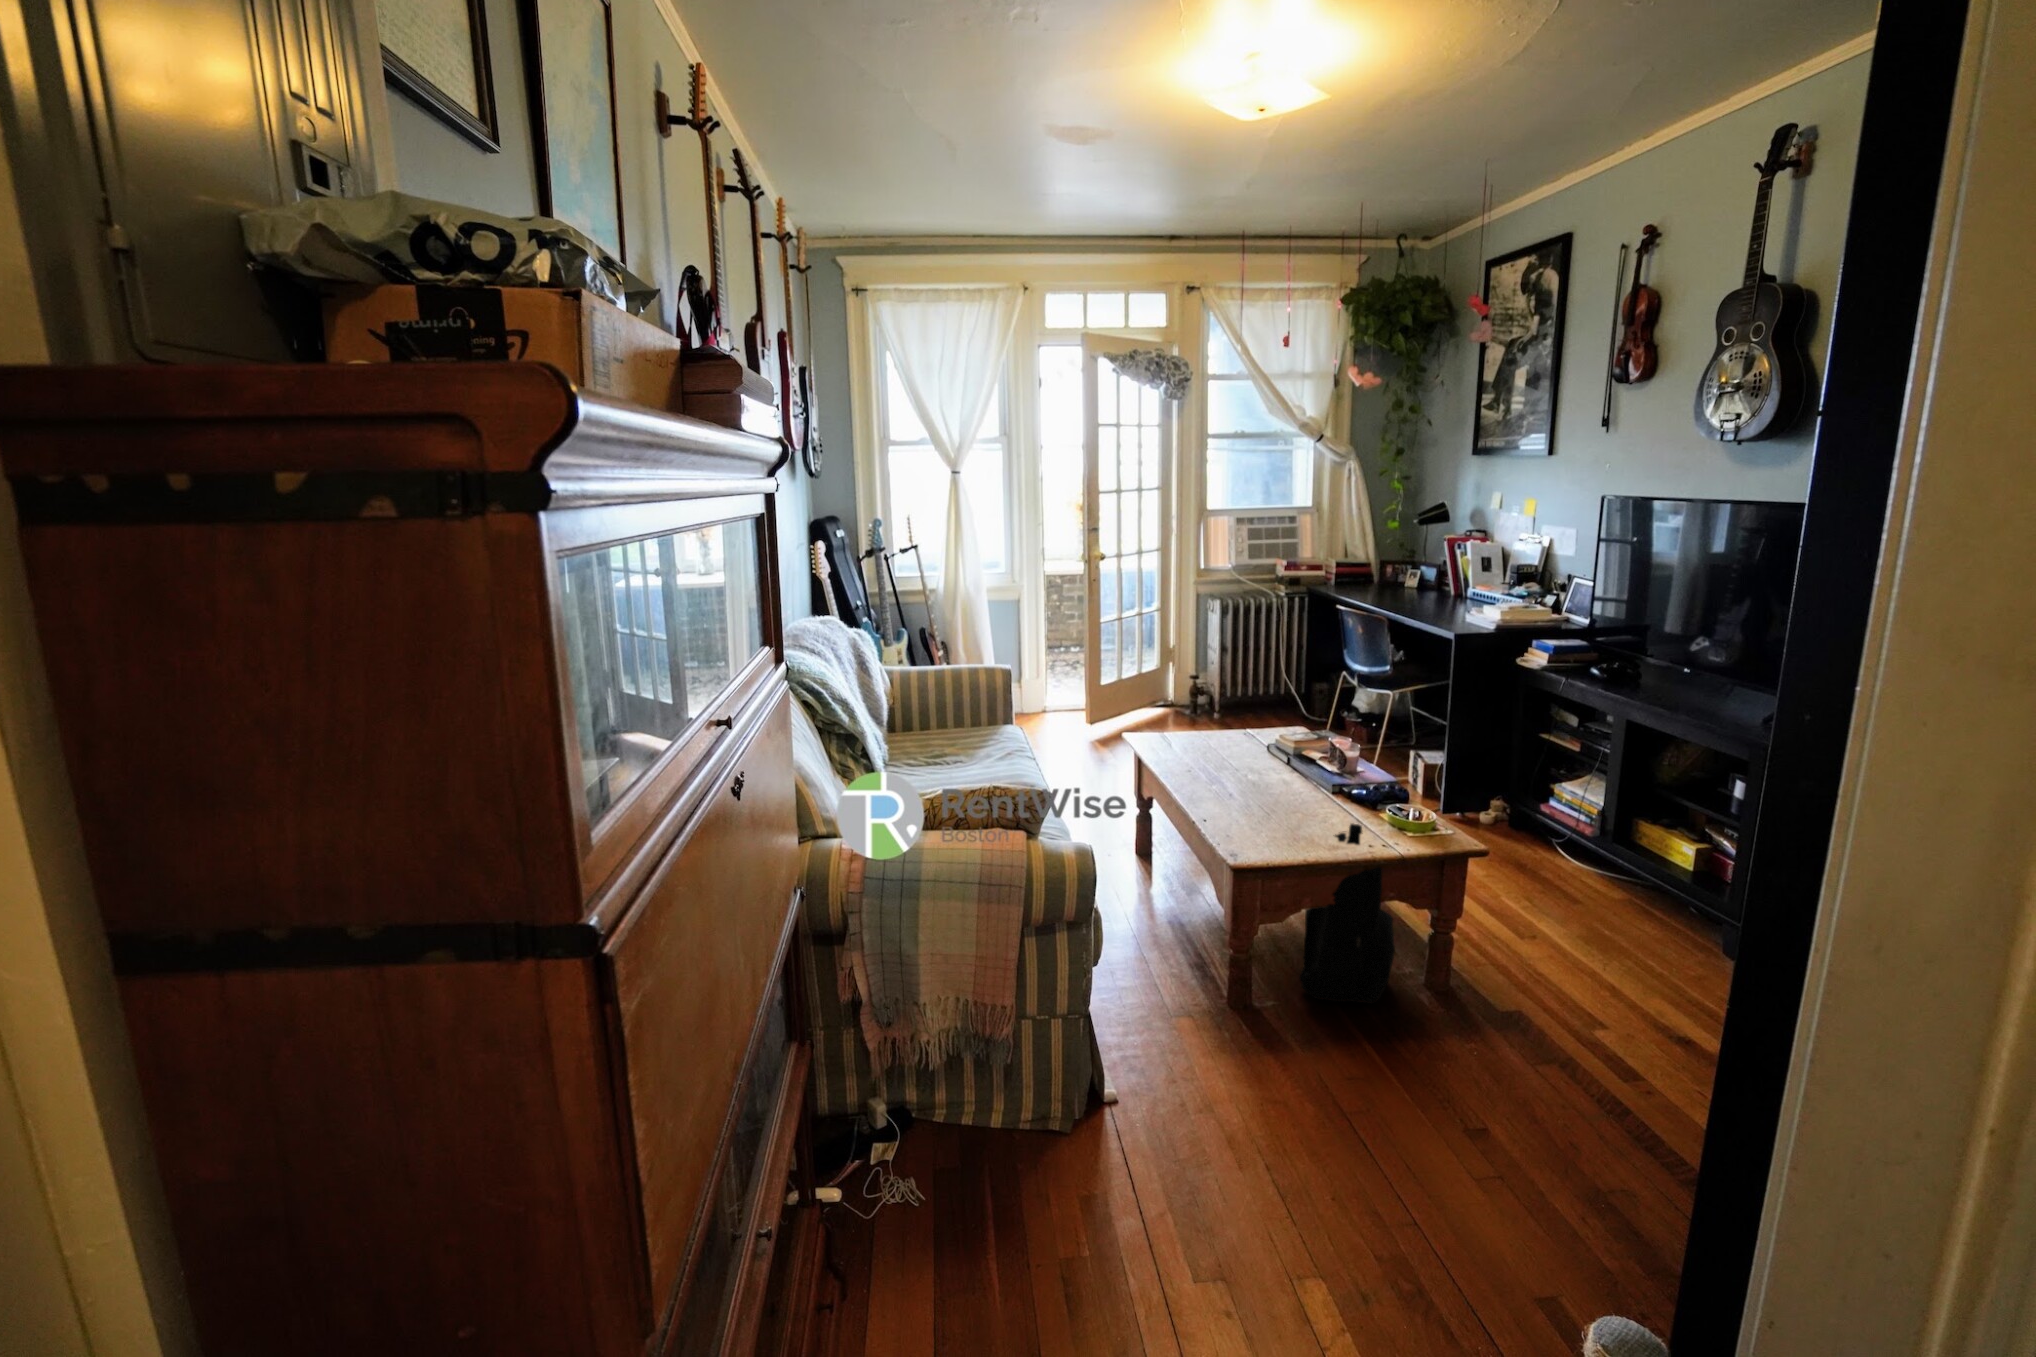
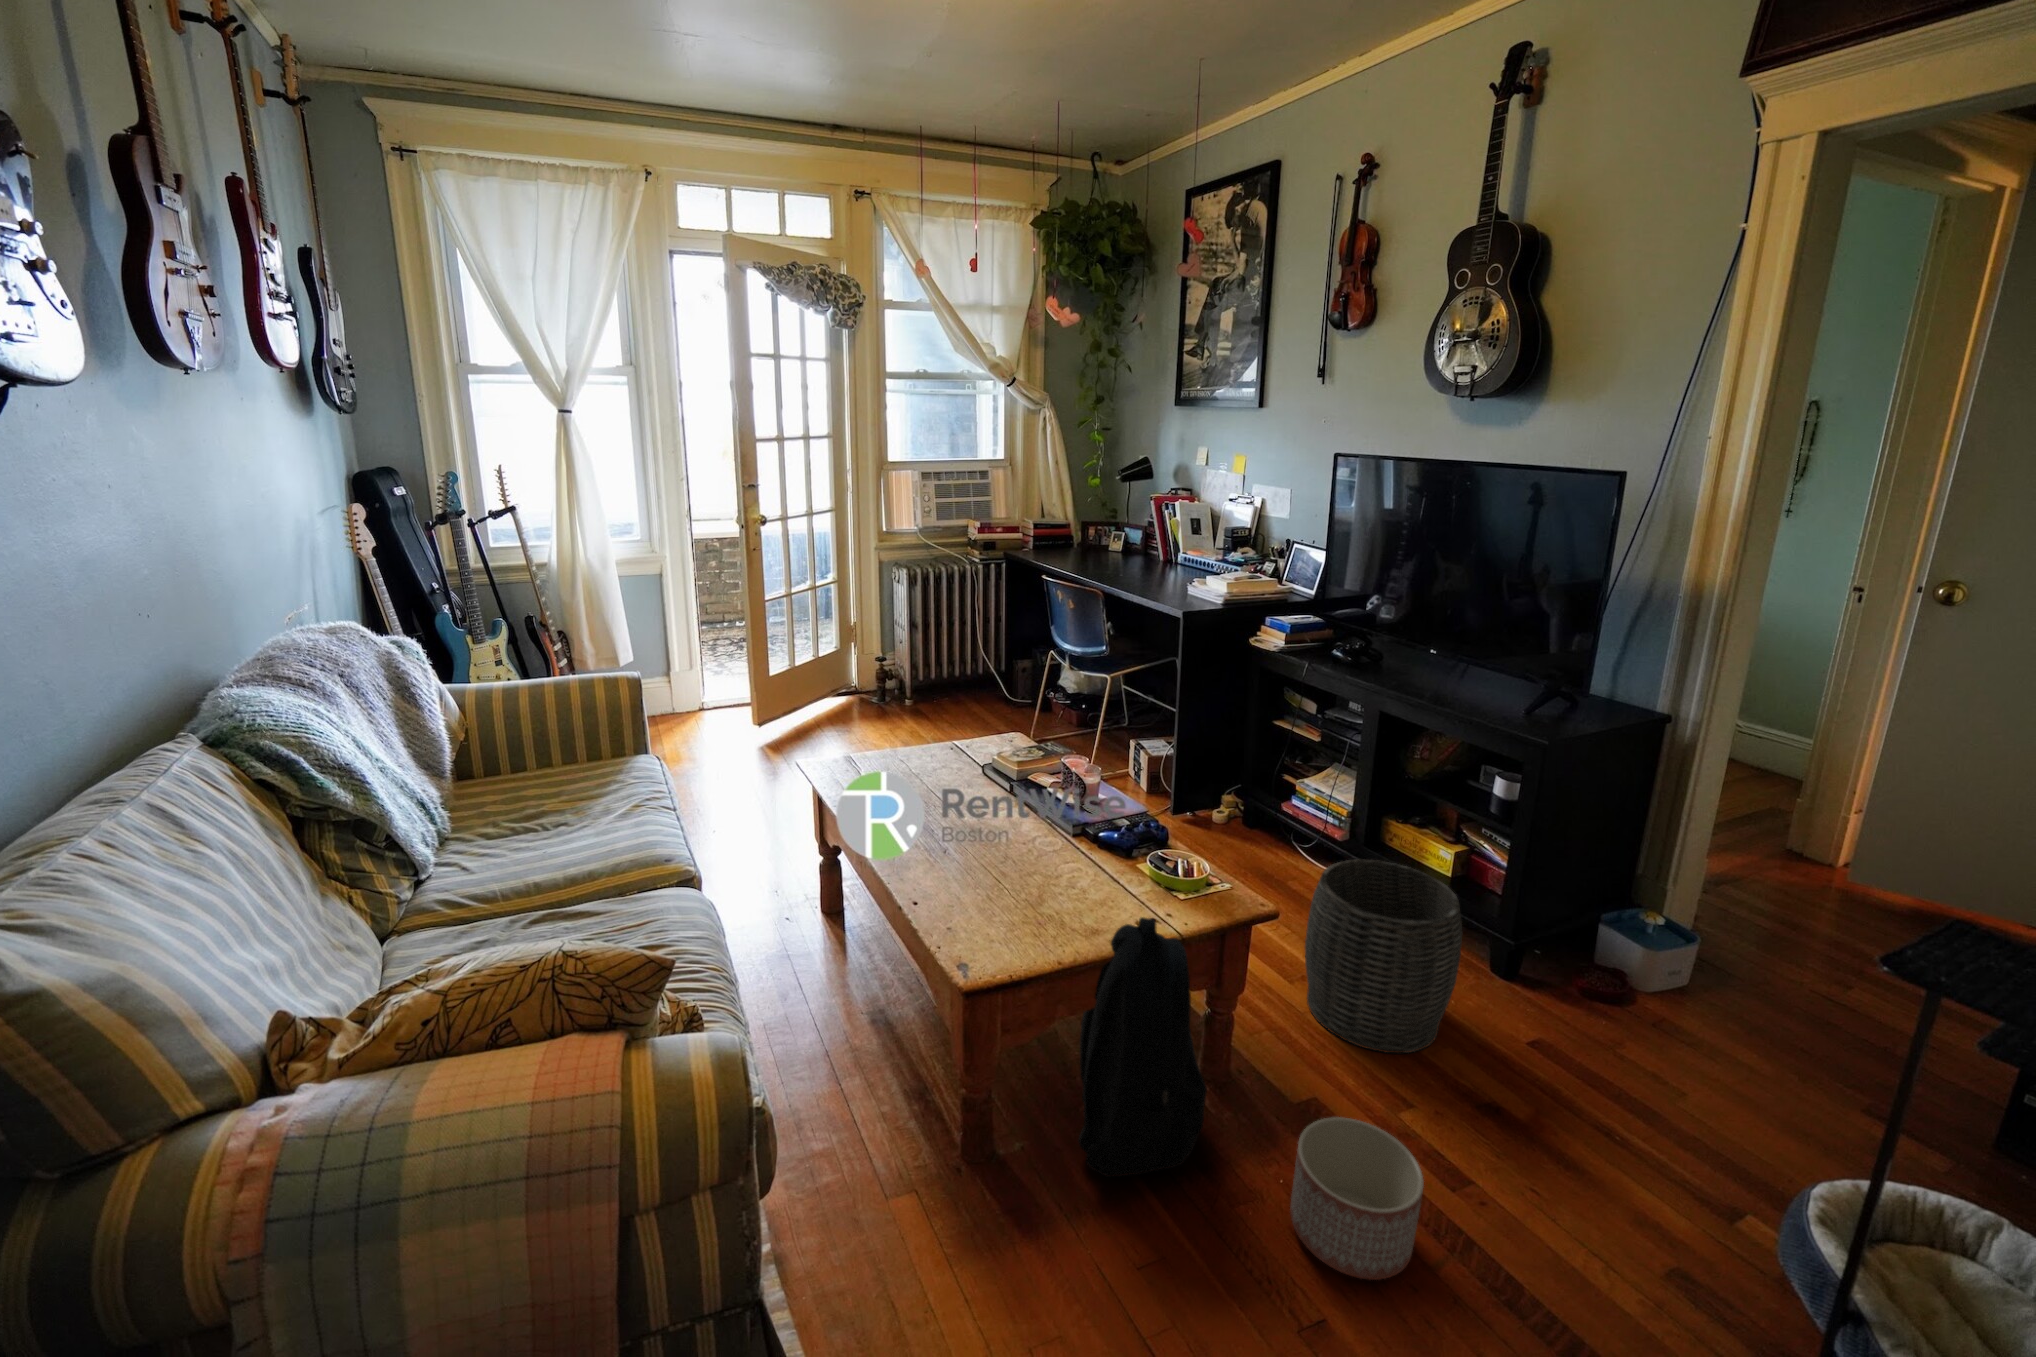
woven basket: none [1514,829,1655,981] -> present [1305,859,1462,1053]
planter: none [1450,978,1549,1079] -> present [1290,1117,1424,1280]

